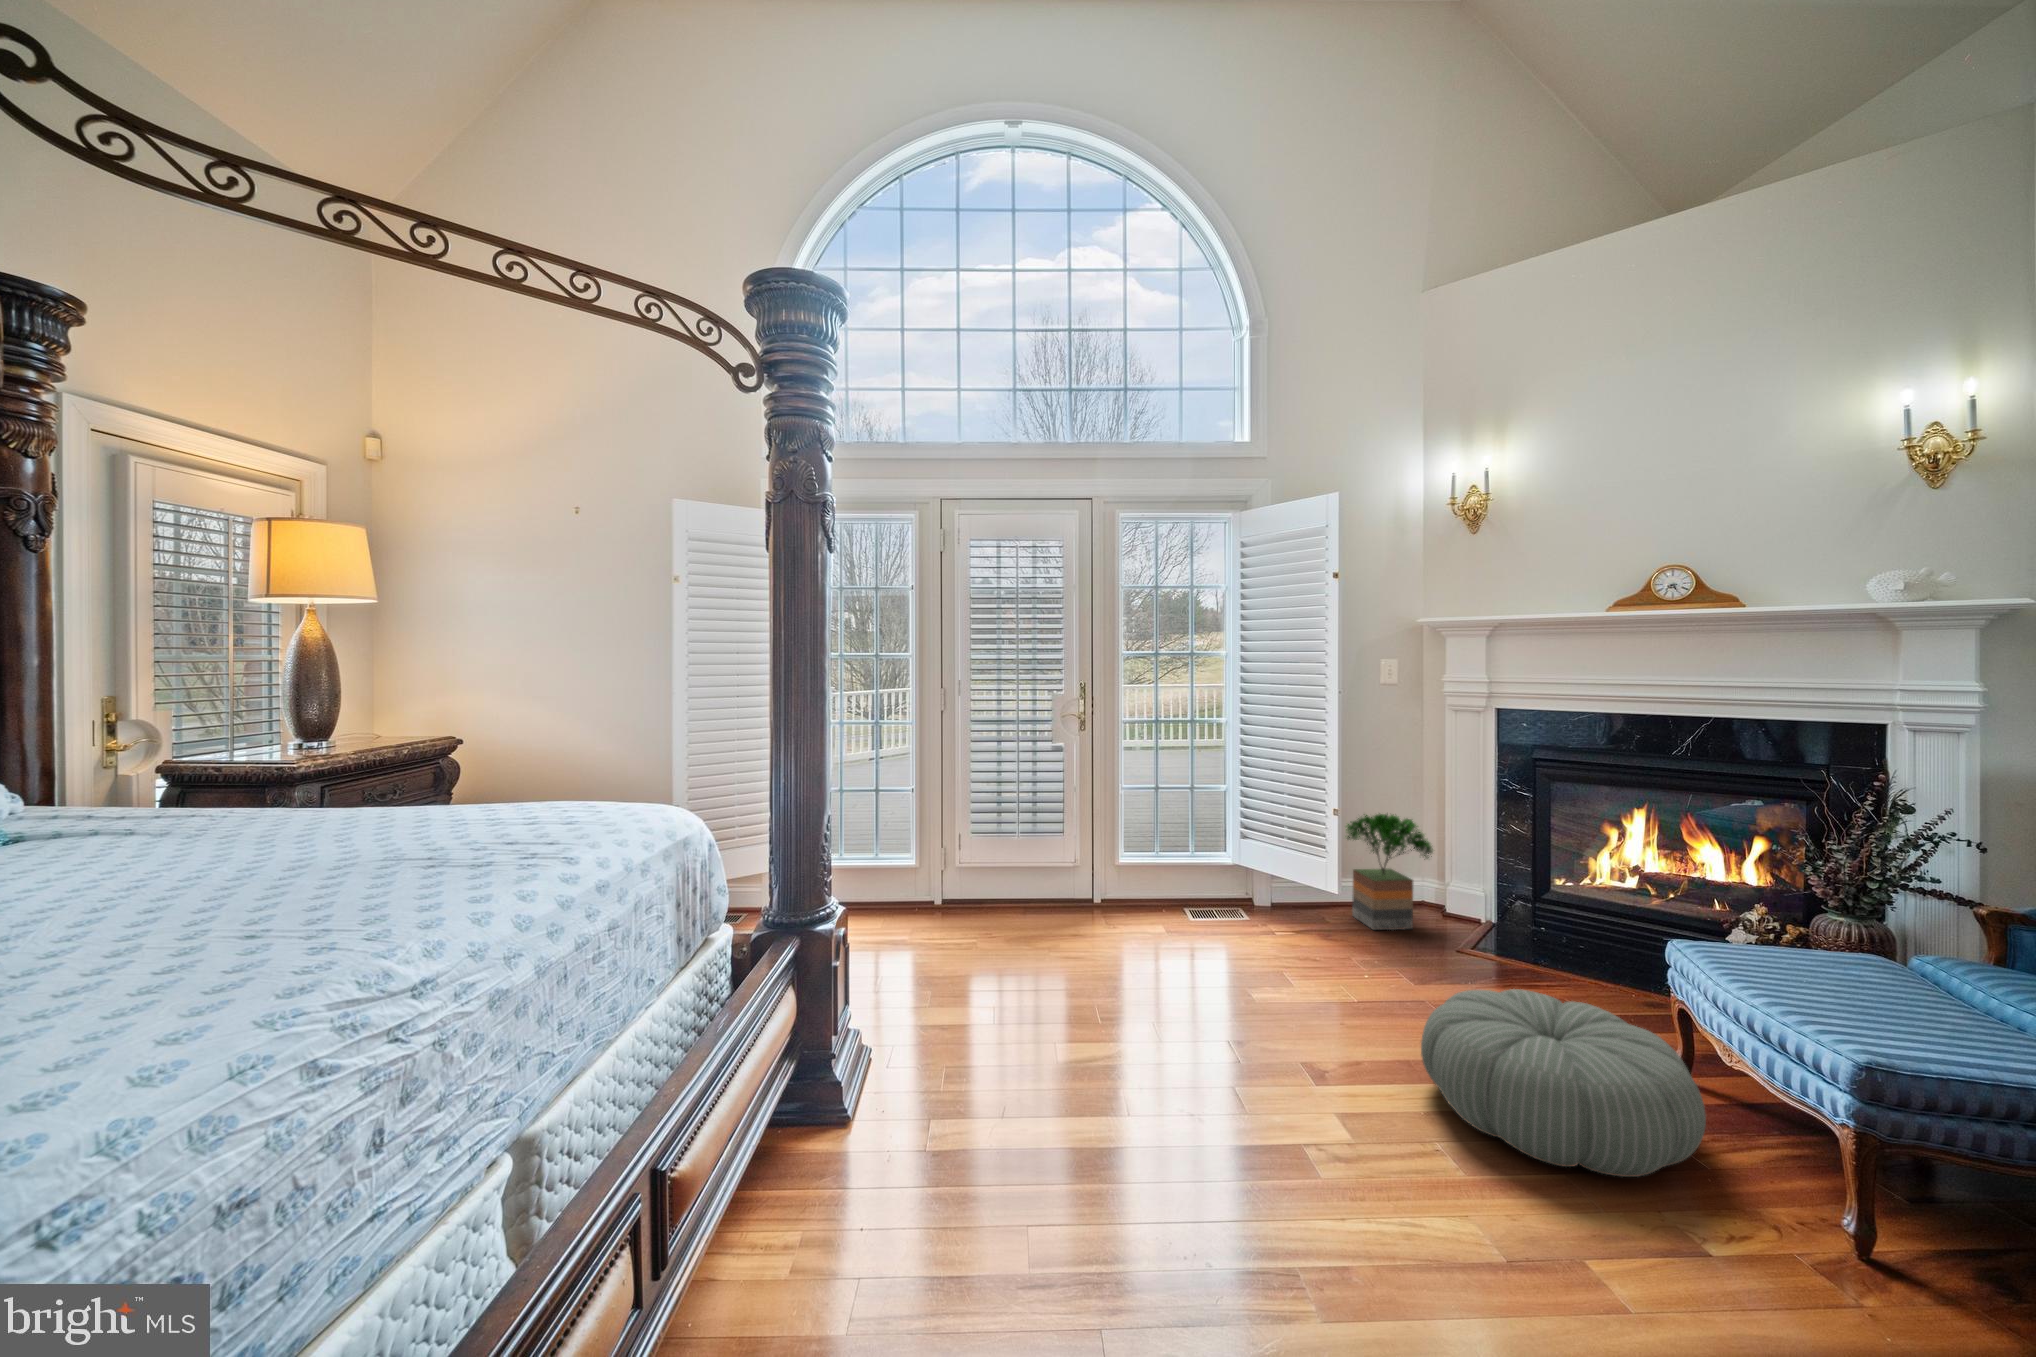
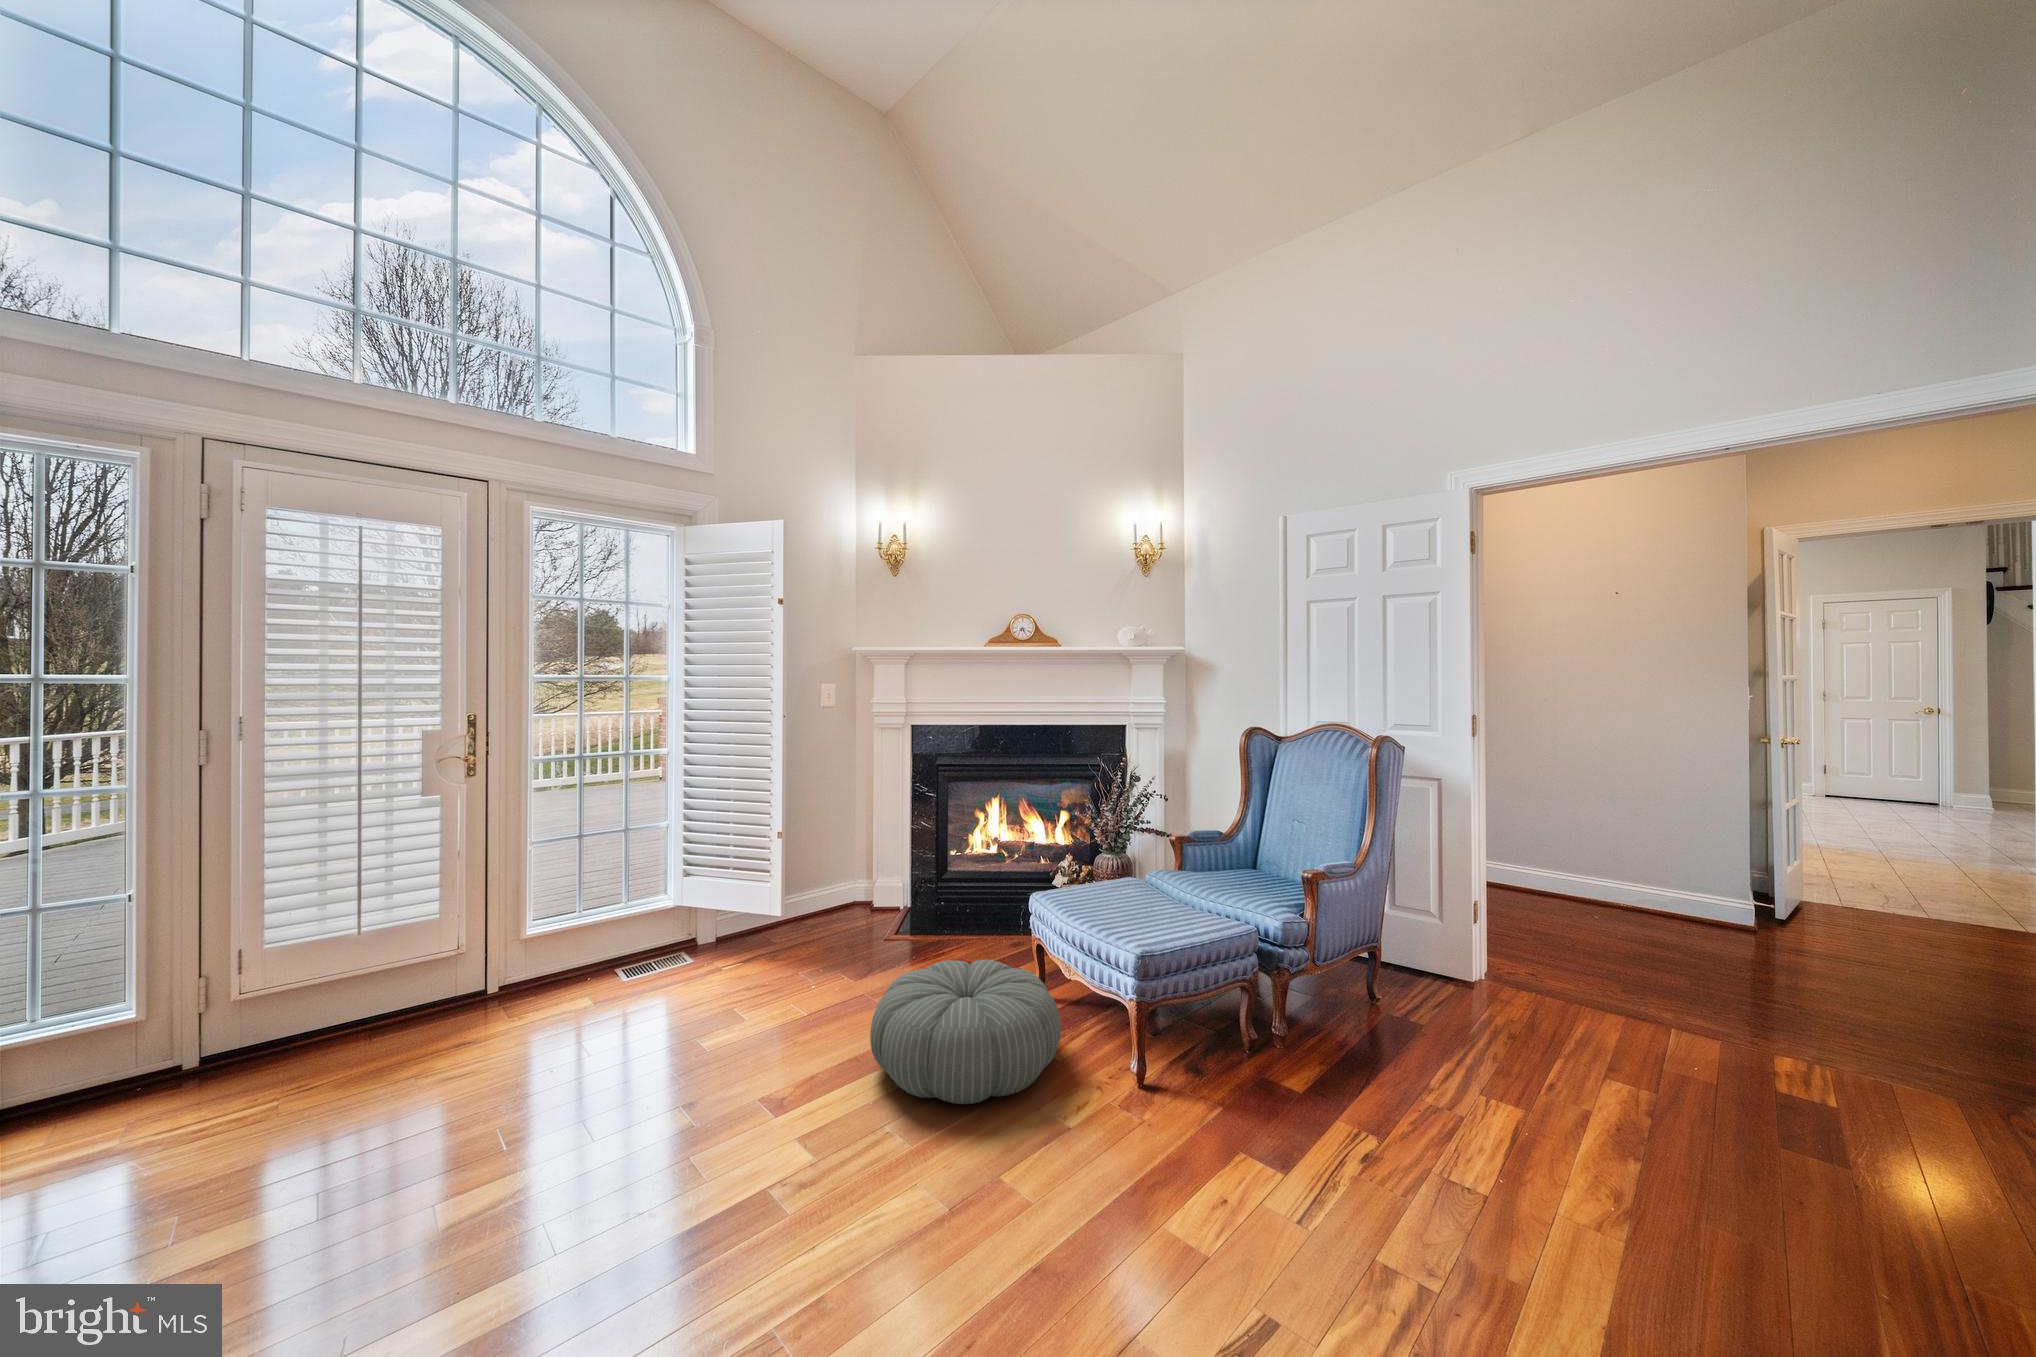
potted tree: present [1346,813,1433,930] -> none [784,823,864,936]

